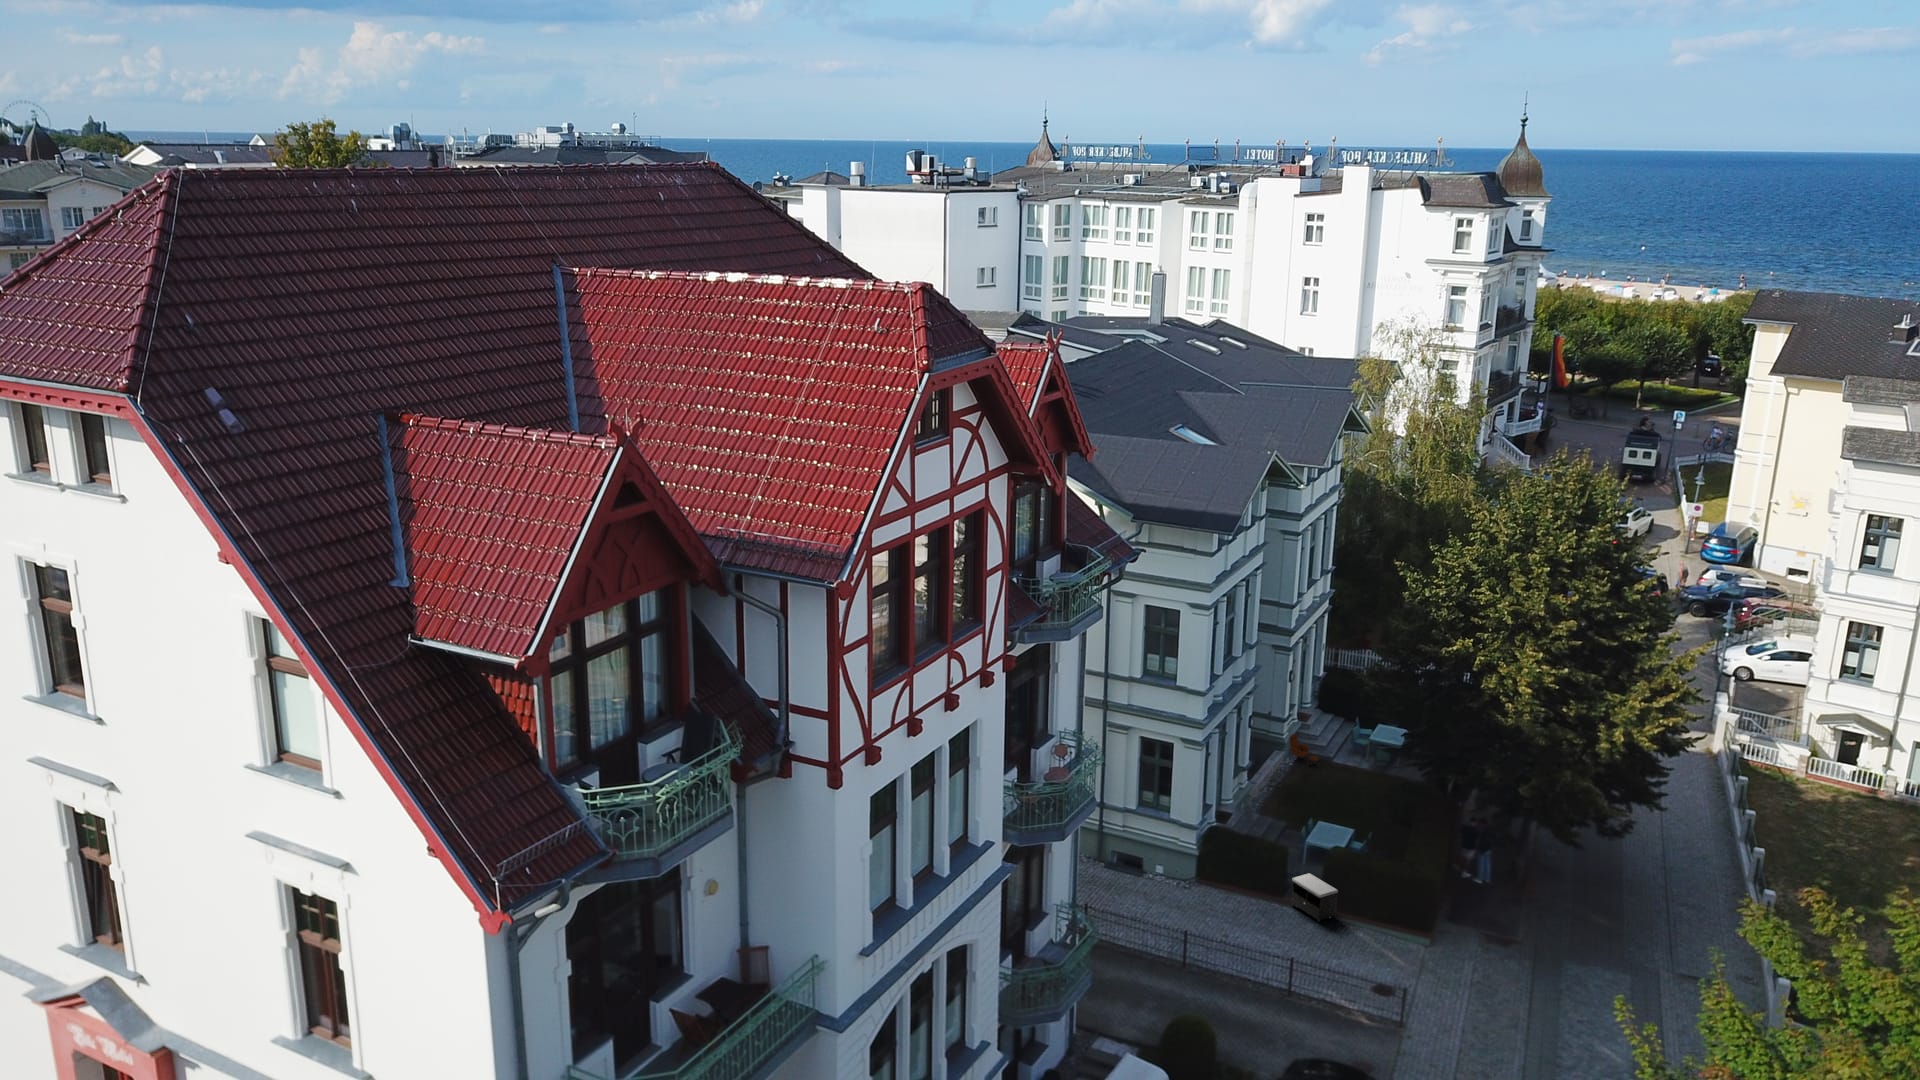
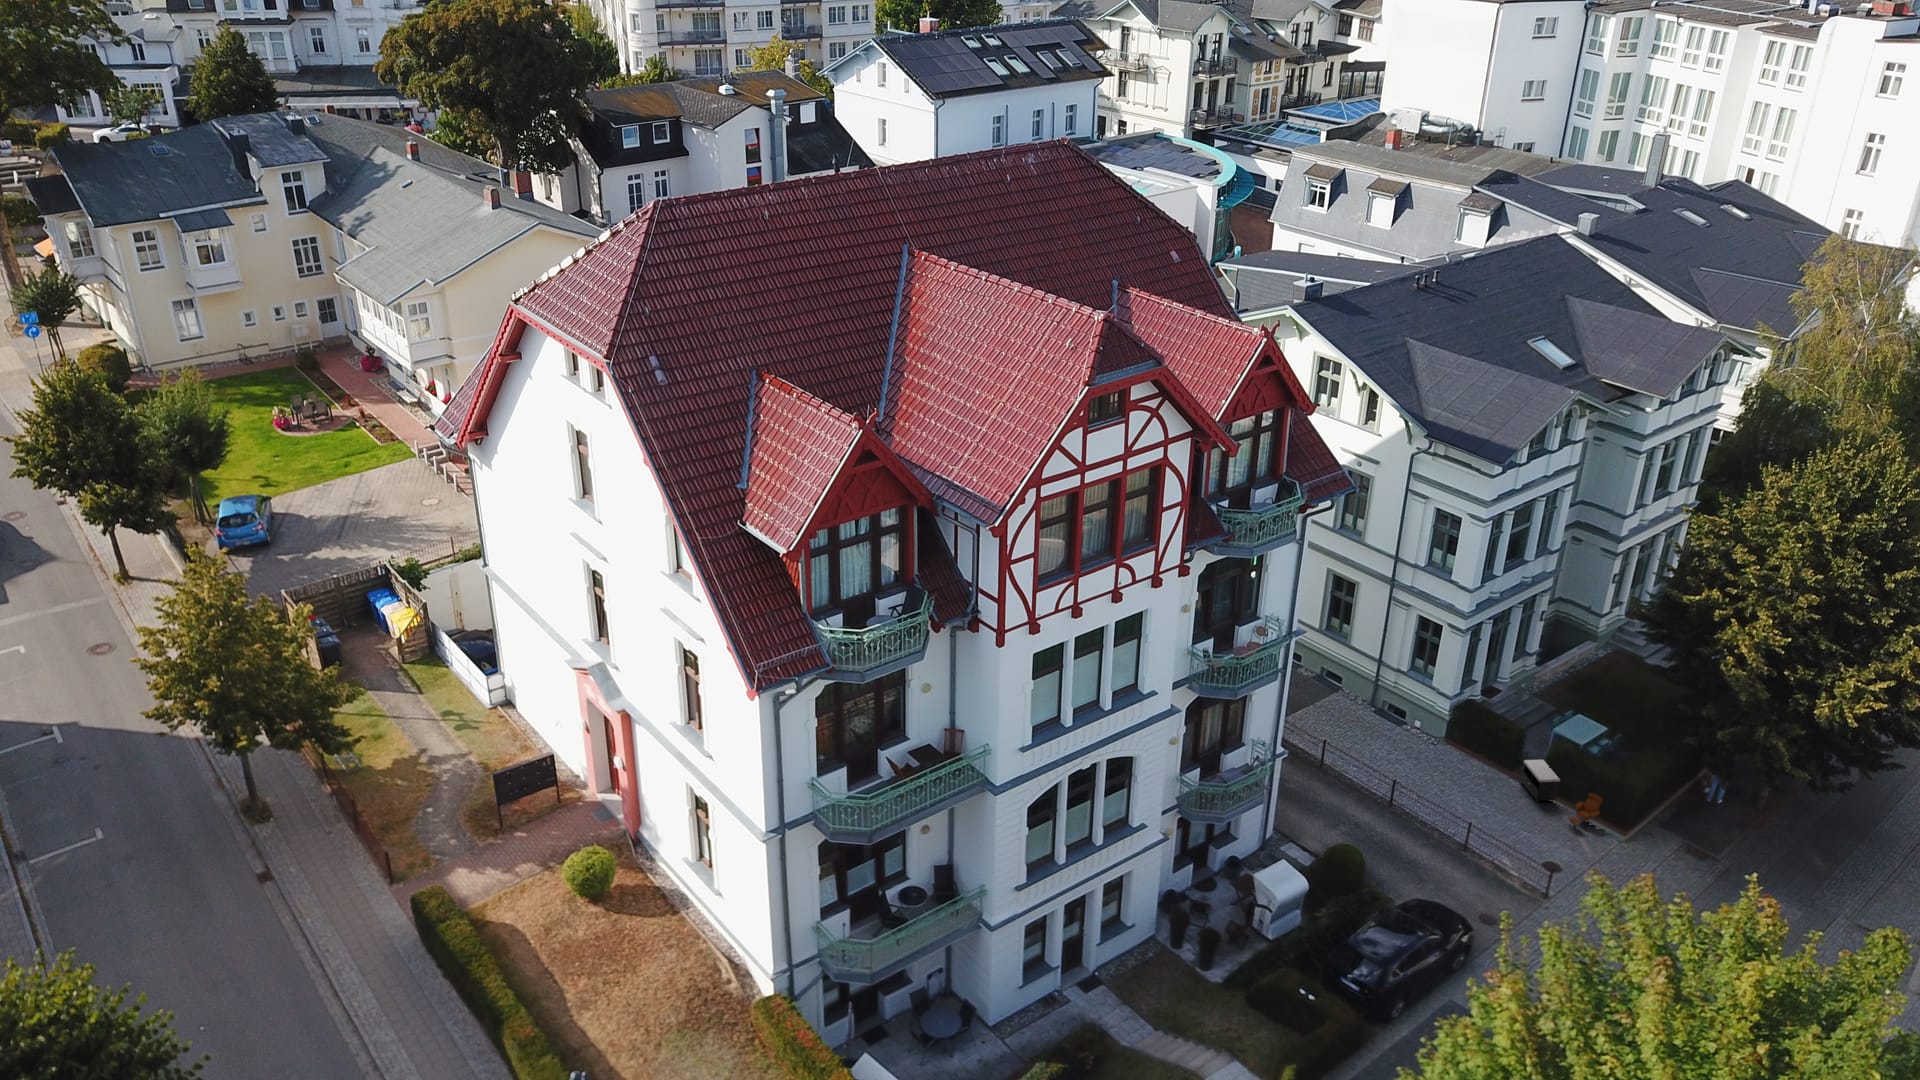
lounge chair: present [1289,734,1319,765] -> present [1569,793,1602,829]

